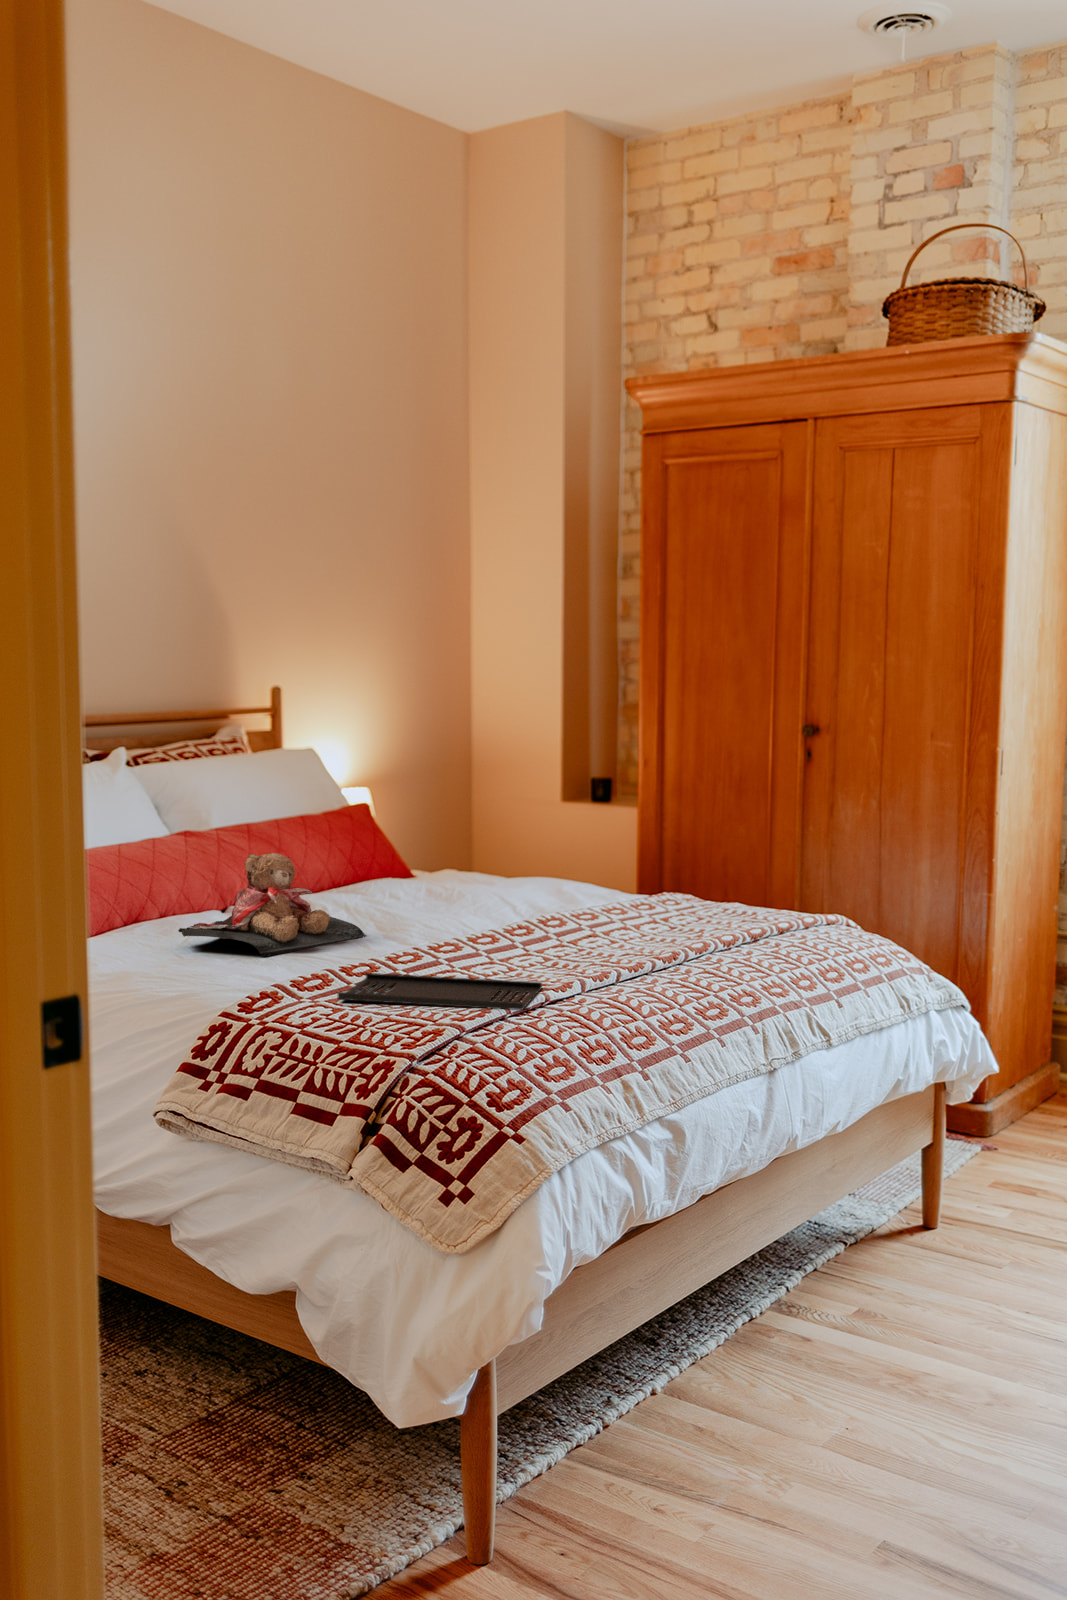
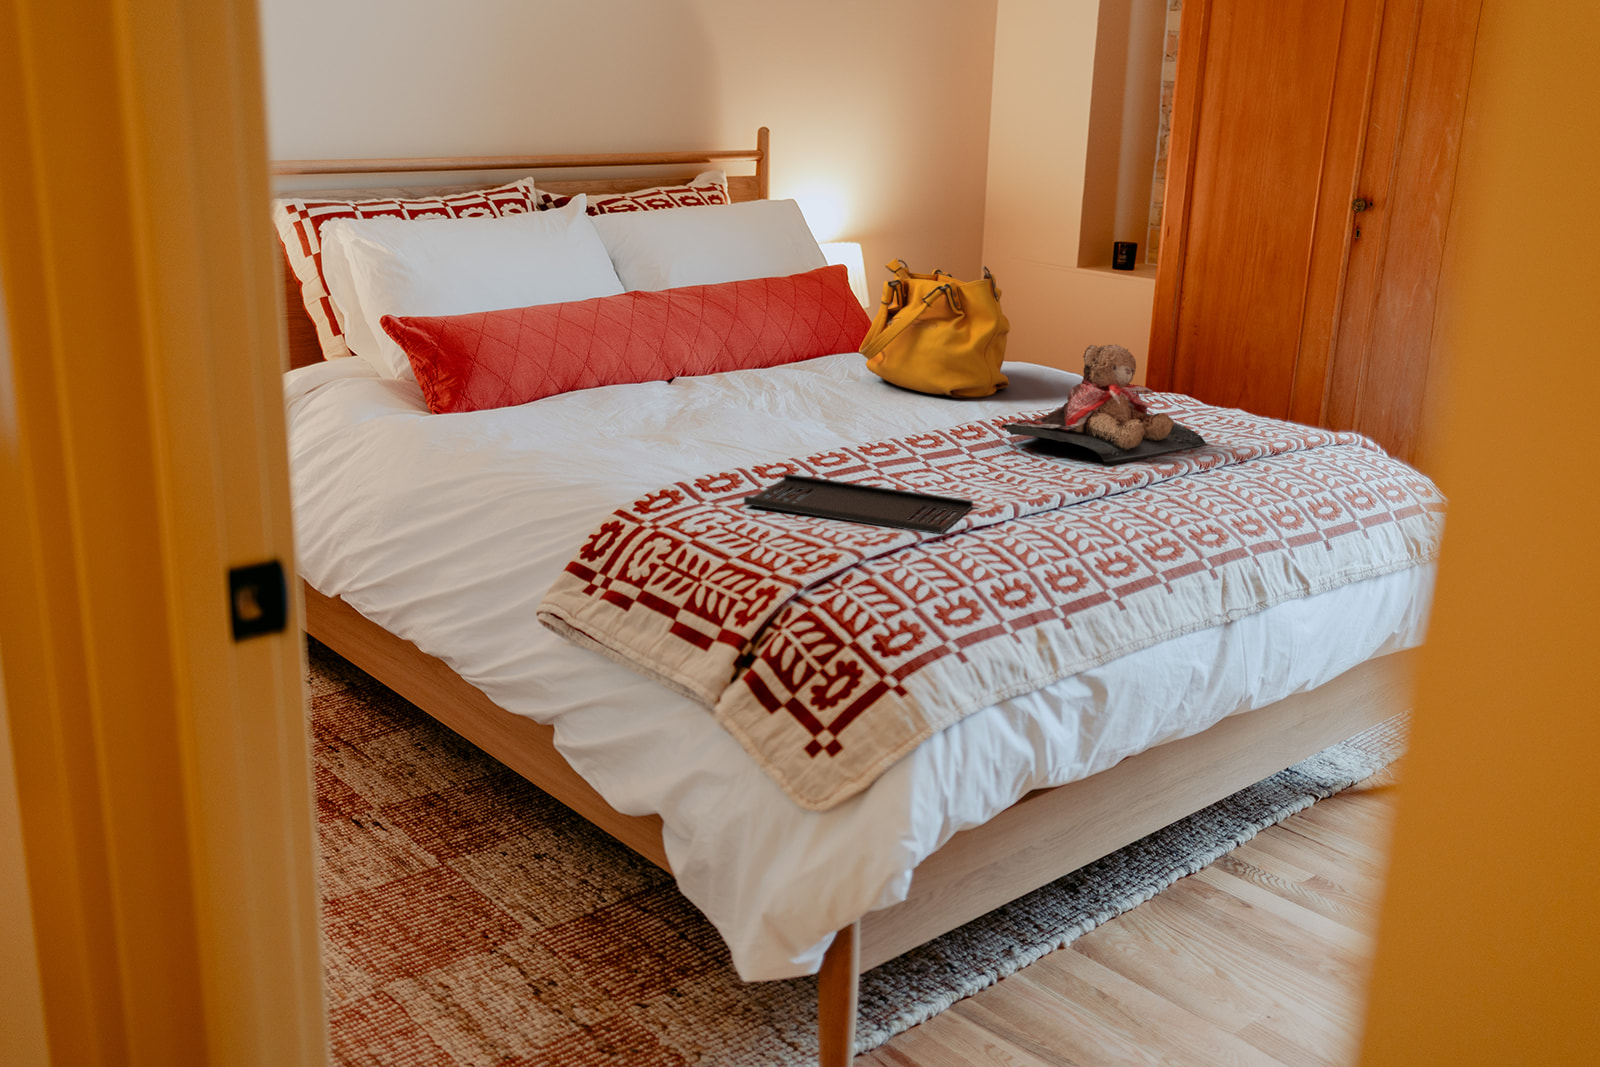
handbag: none [400,790,535,909] -> present [859,258,1010,398]
teddy bear: present [178,853,365,957] -> present [1001,344,1205,466]

